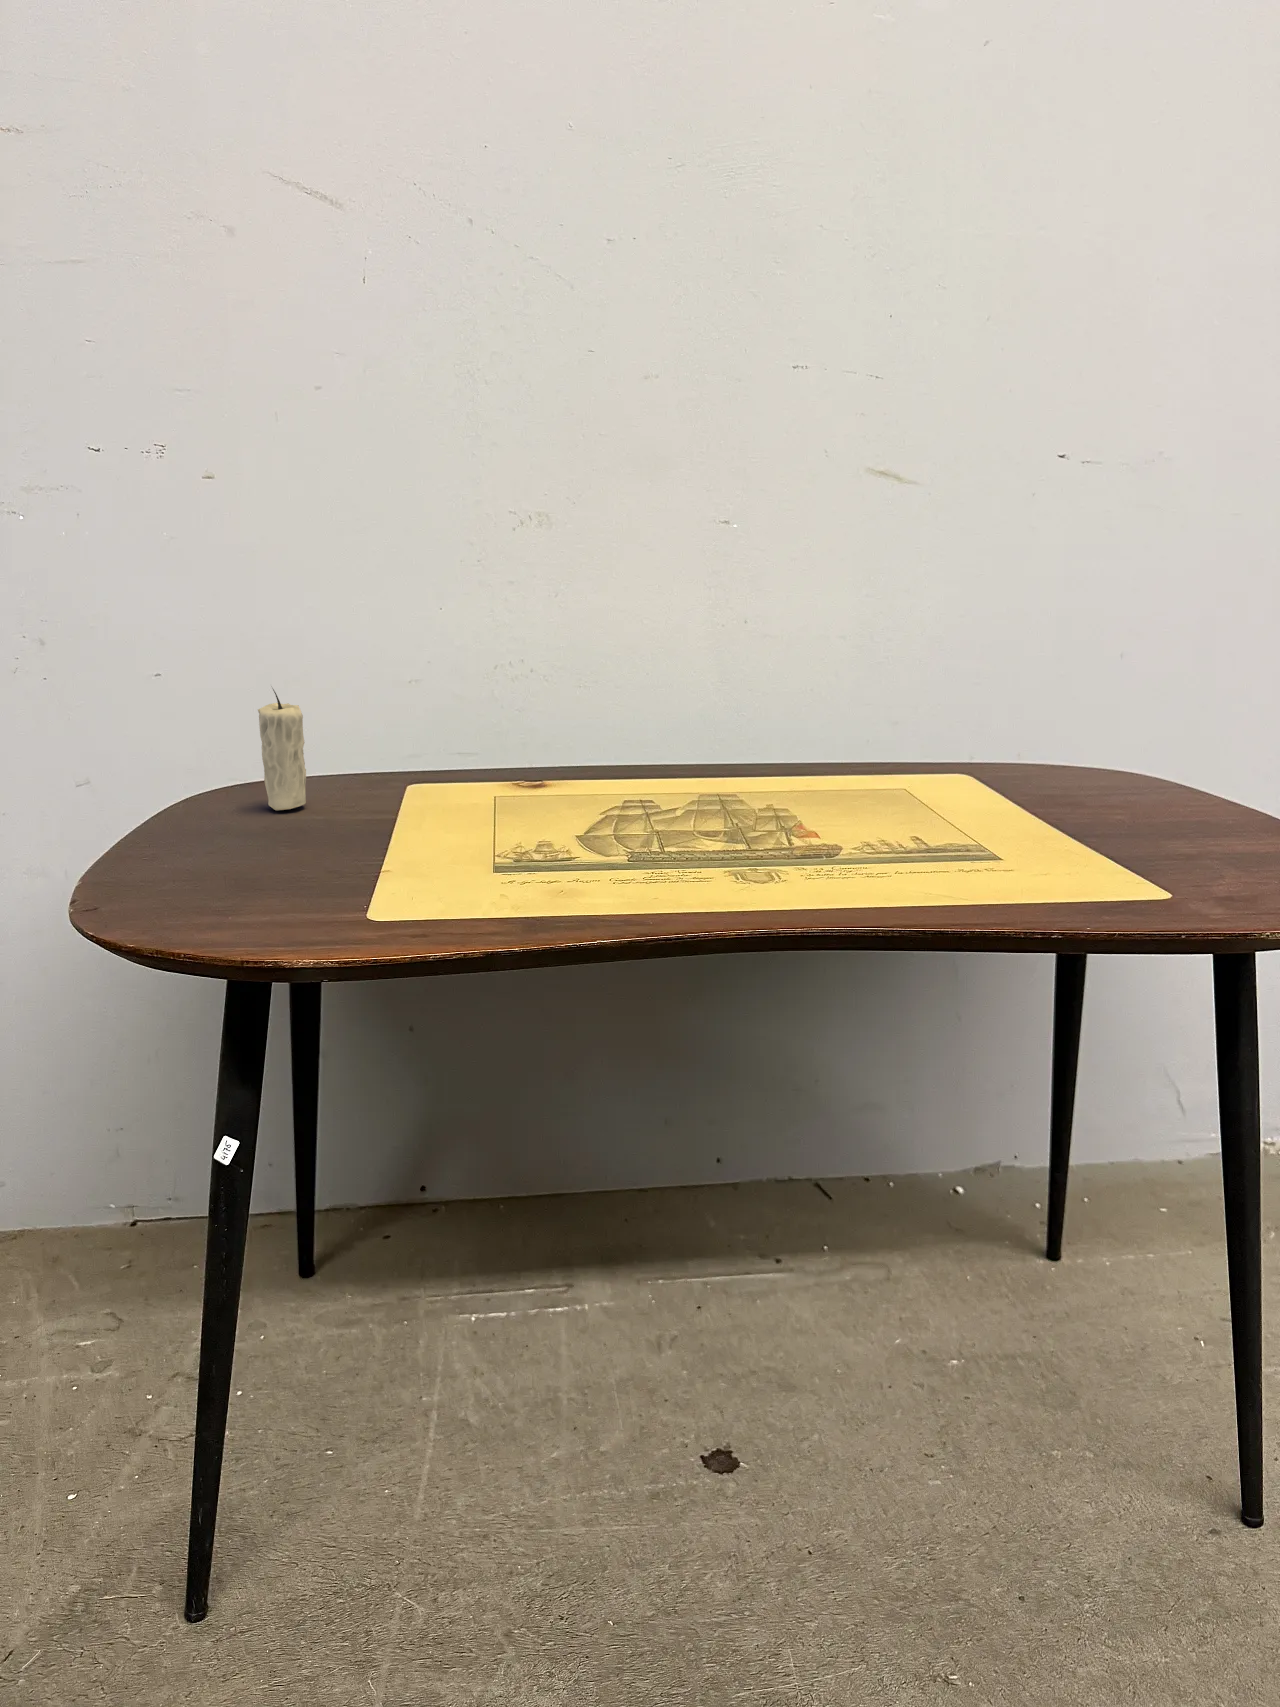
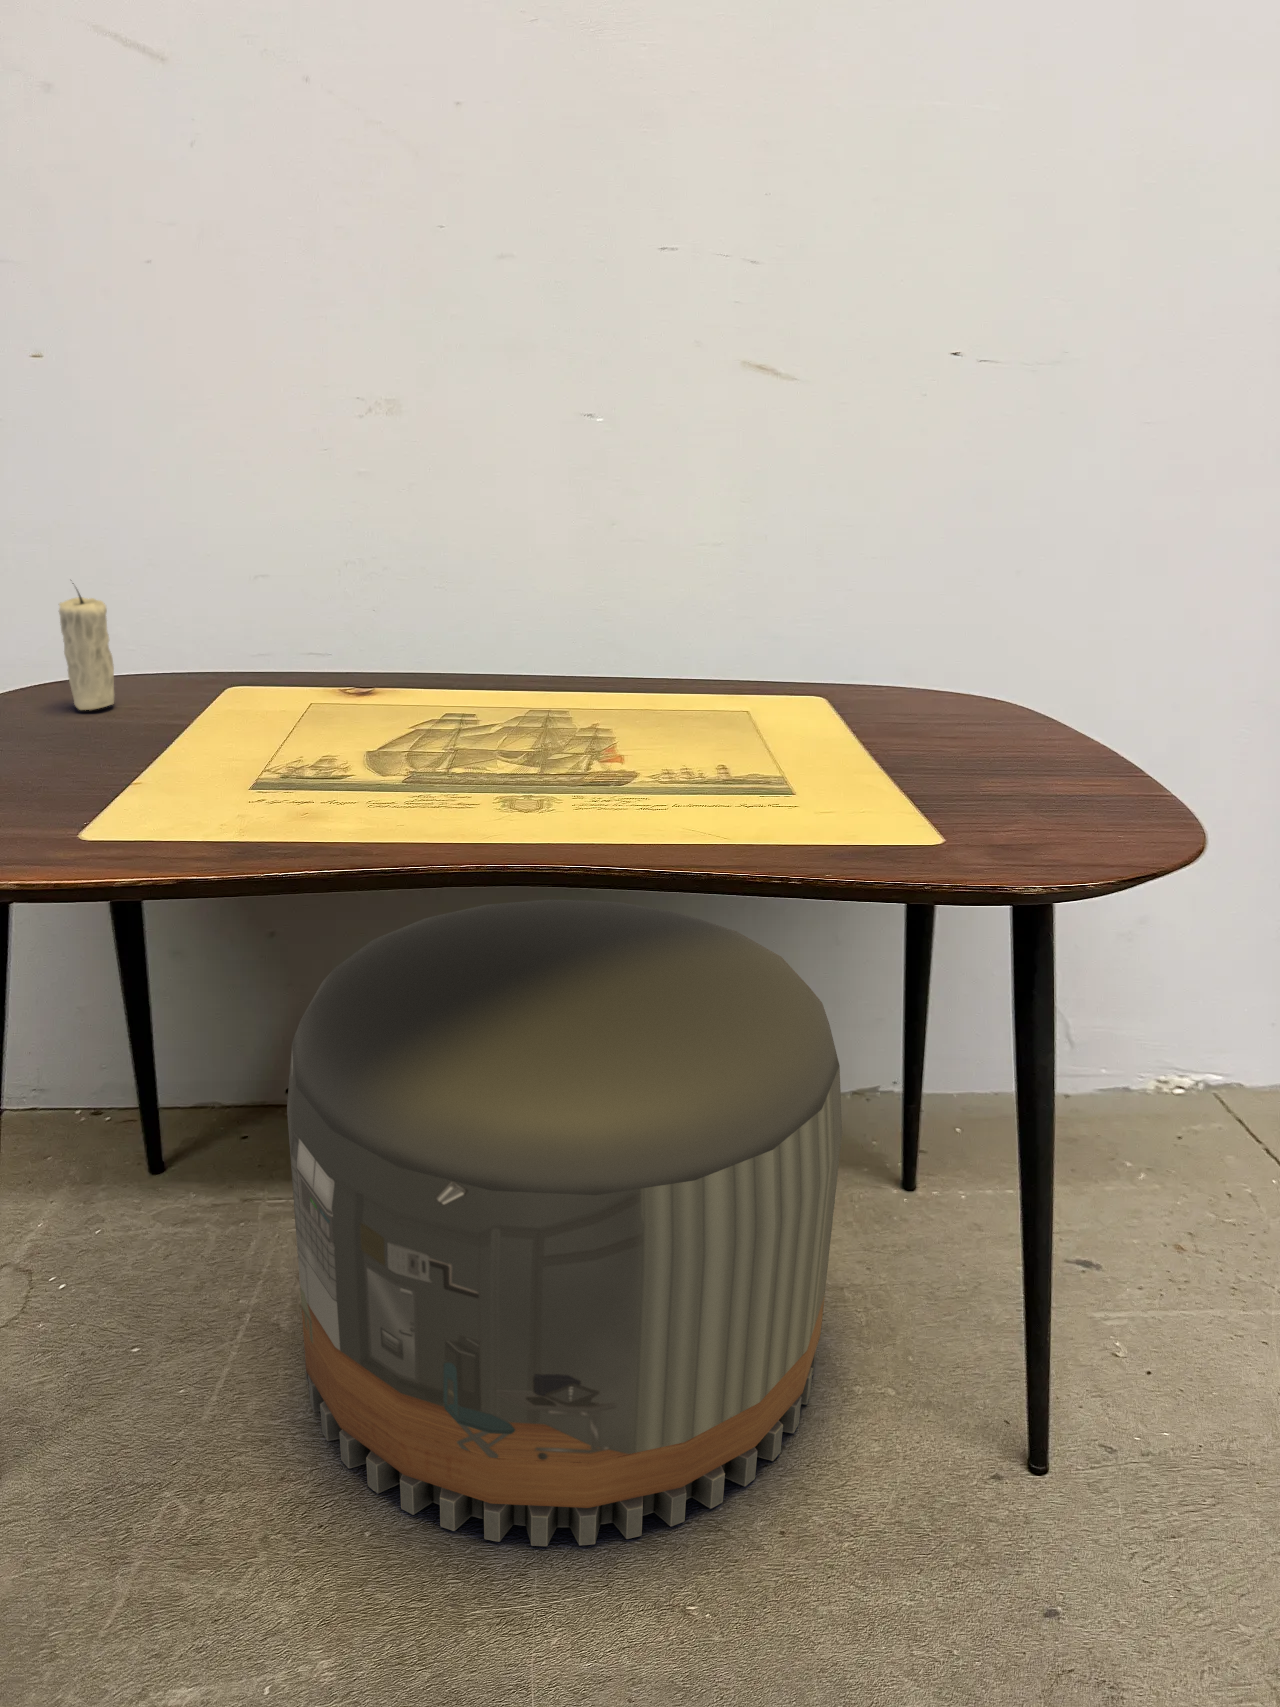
pouf: none [493,981,1038,1625] -> present [287,899,842,1546]

